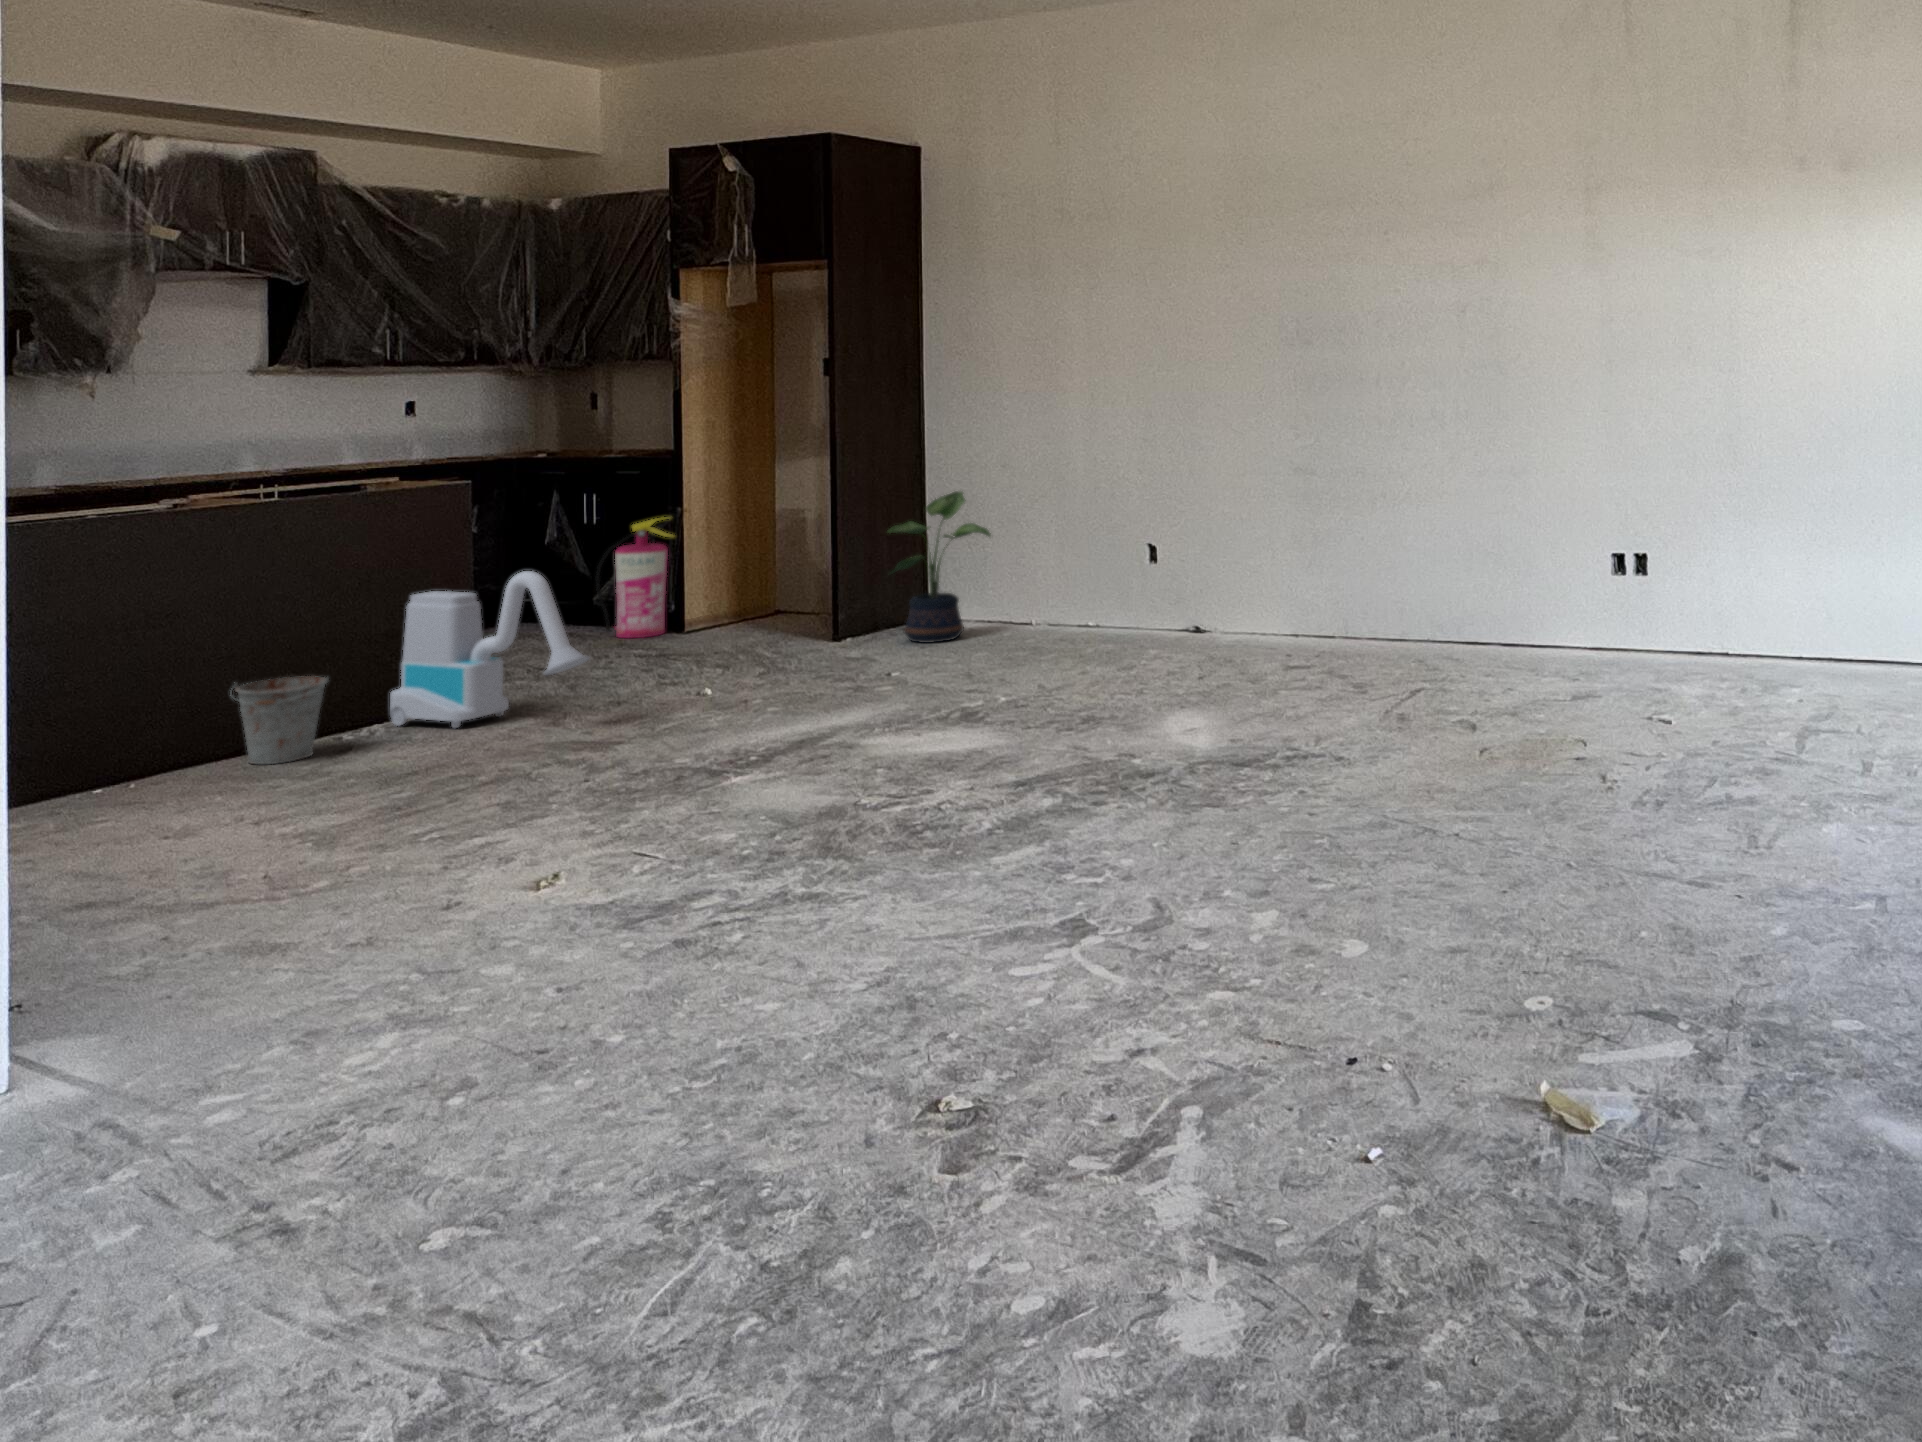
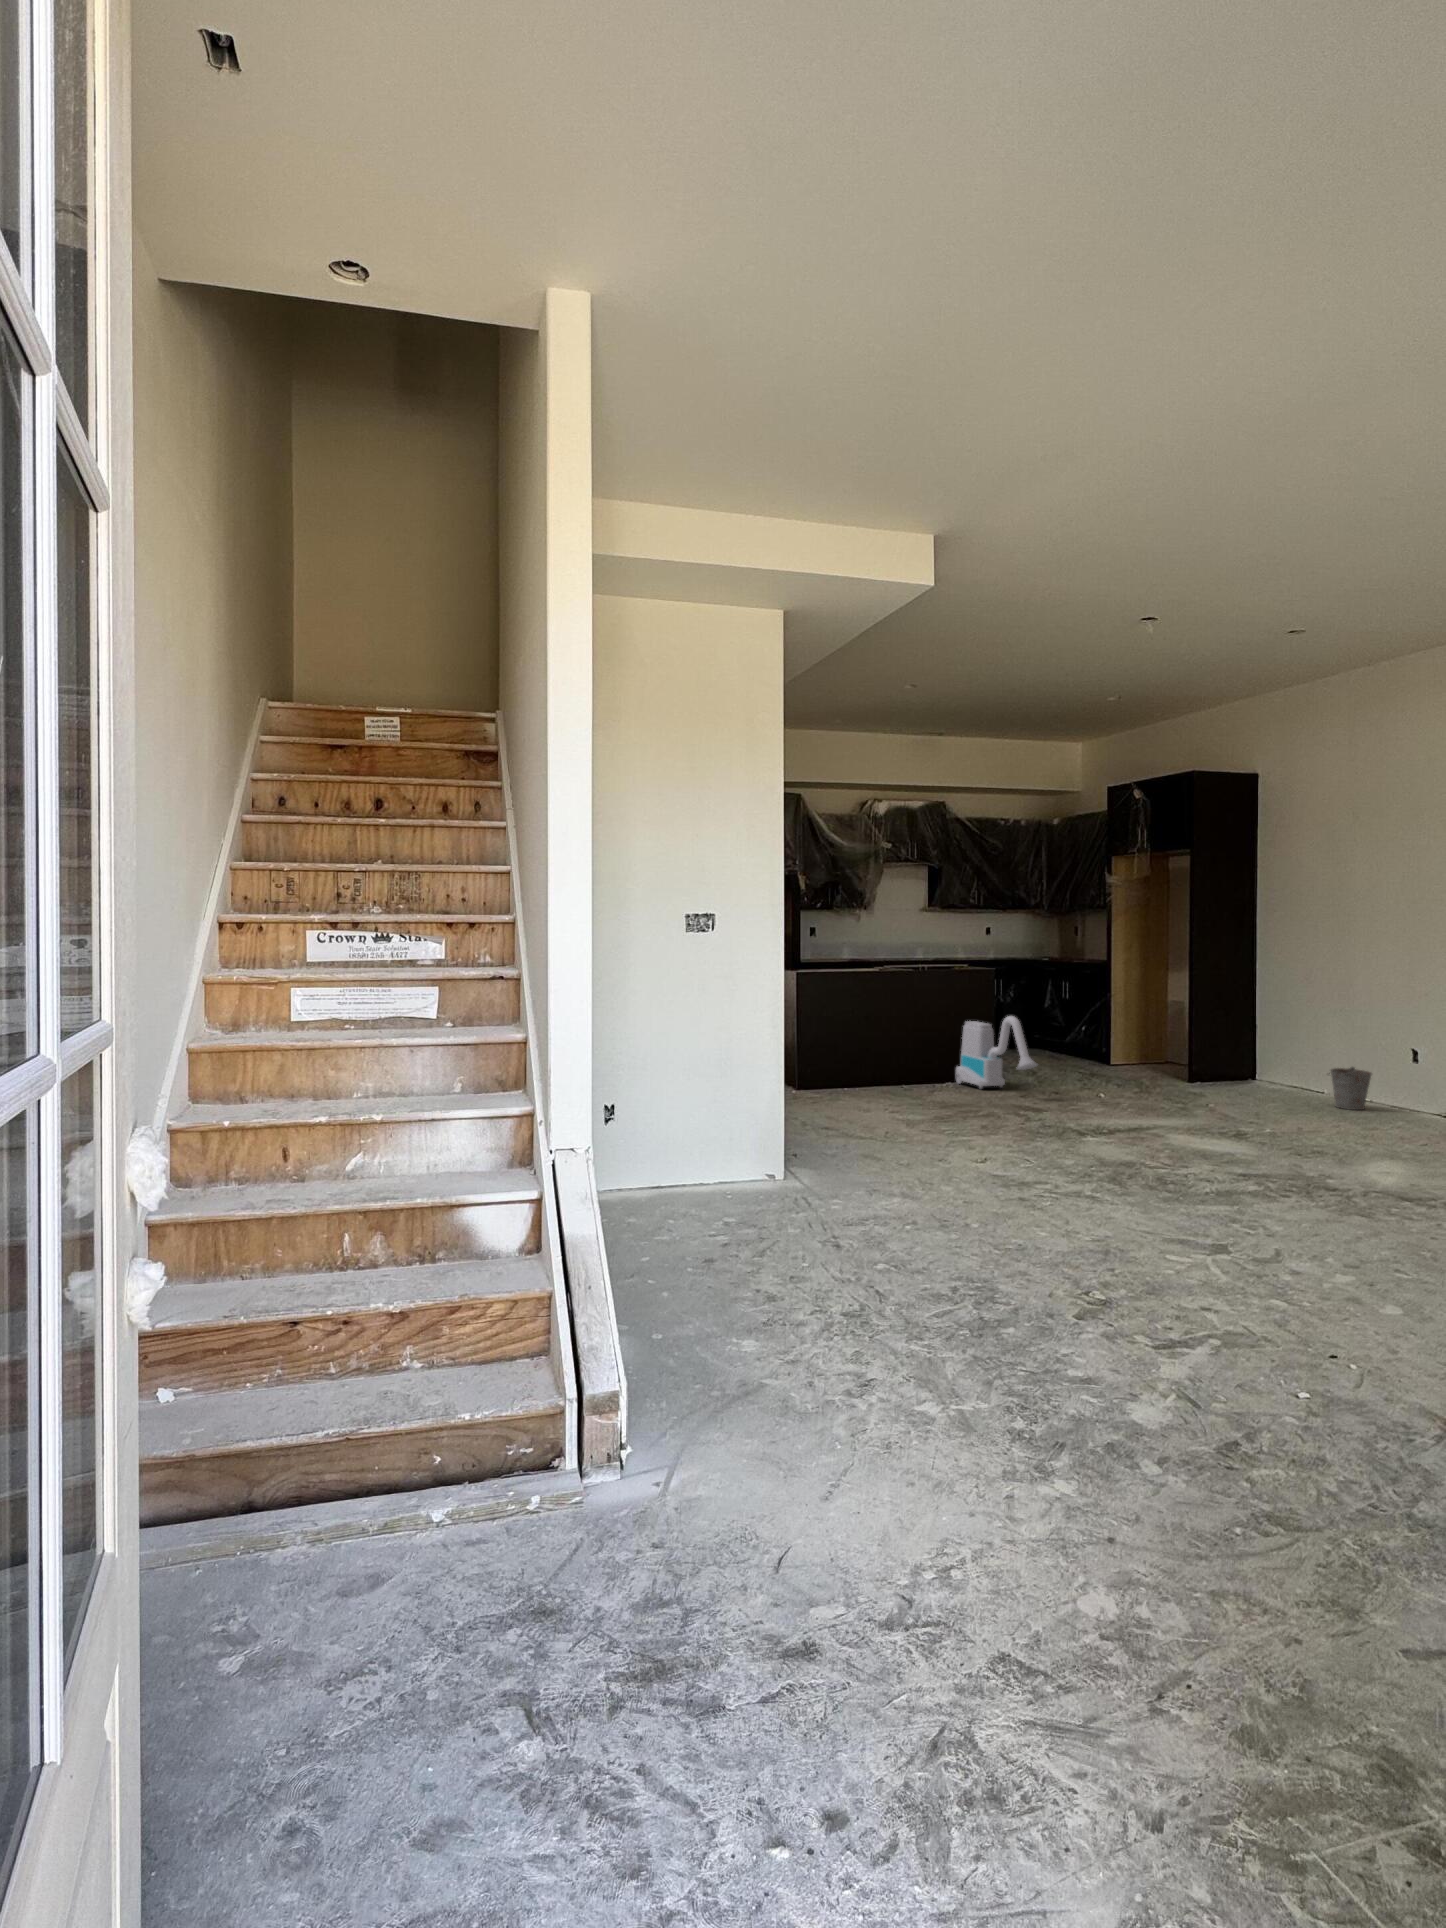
potted plant: present [888,491,991,643] -> none [1220,997,1291,1092]
fire extinguisher: present [596,518,673,638] -> none [1065,997,1107,1063]
bucket: present [233,676,329,764] -> present [1330,1067,1372,1110]

